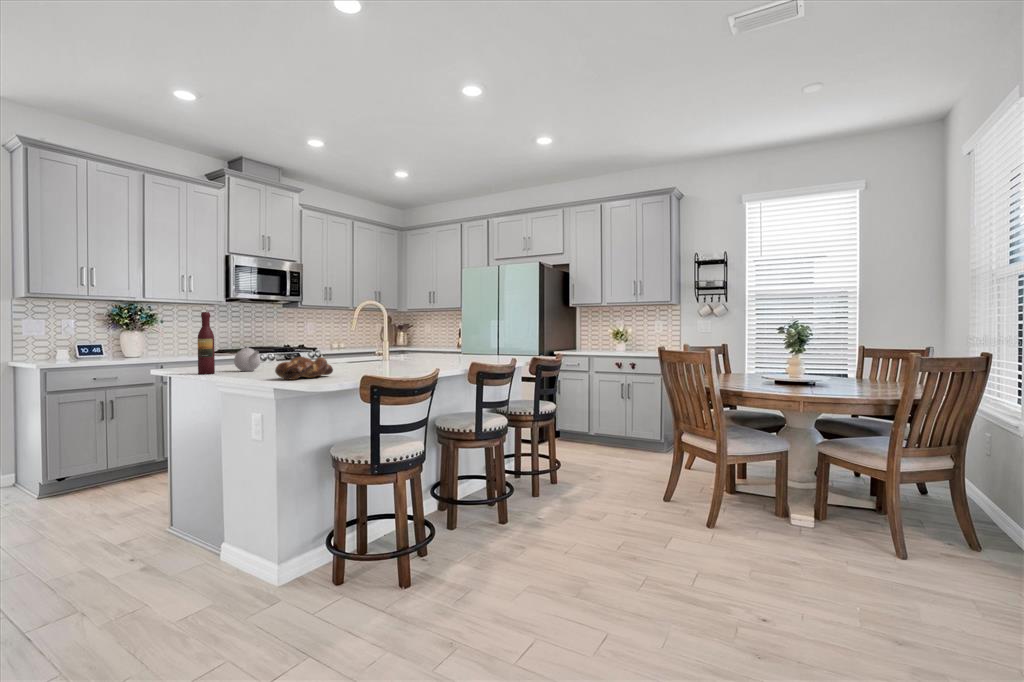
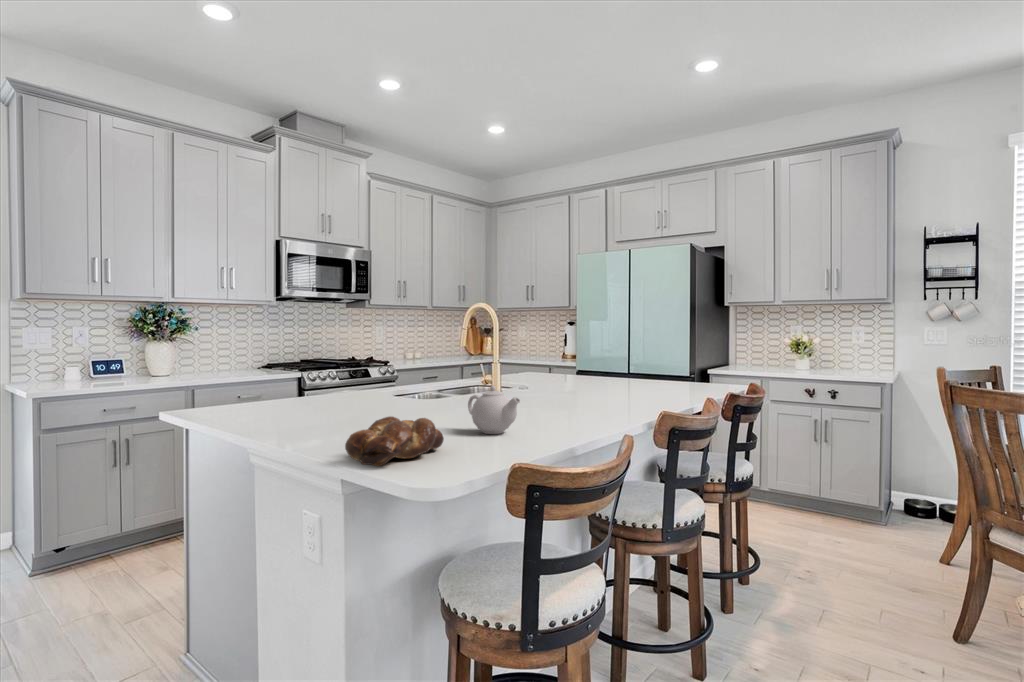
wine bottle: present [198,312,215,374] -> none [221,330,248,431]
teapot: present [234,345,260,371] -> present [468,386,520,434]

